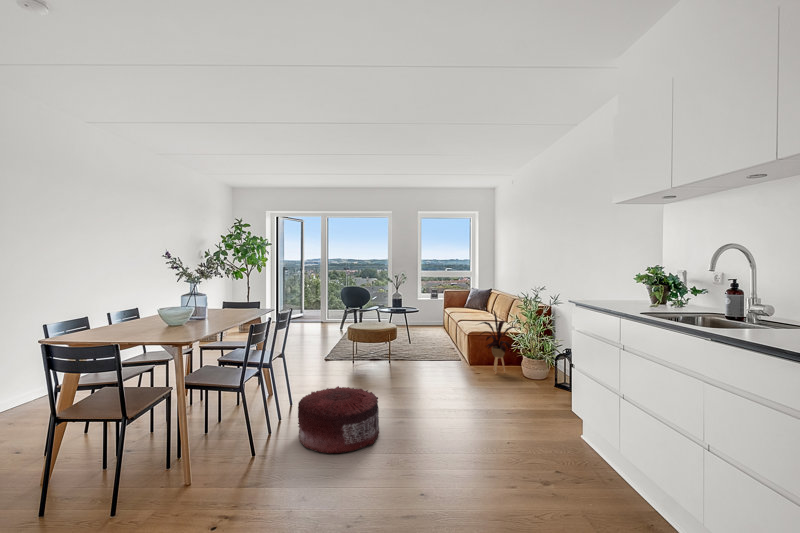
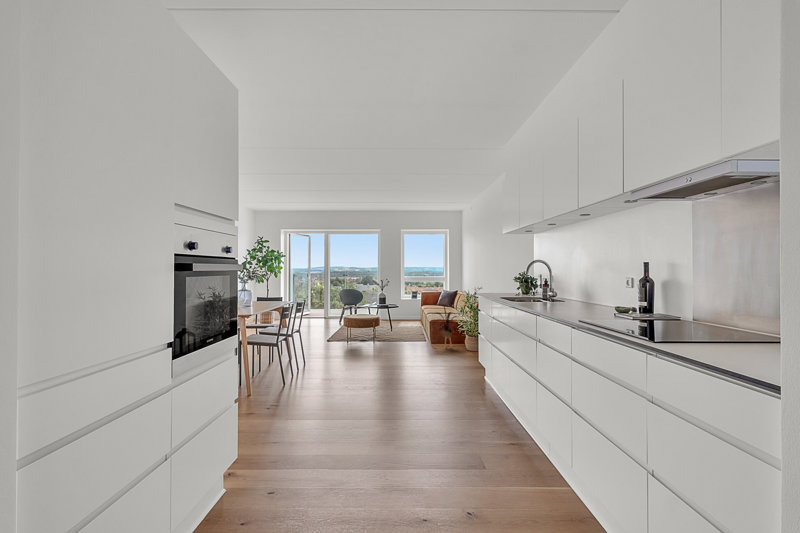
pouf: present [298,386,379,453] -> none [310,349,358,383]

